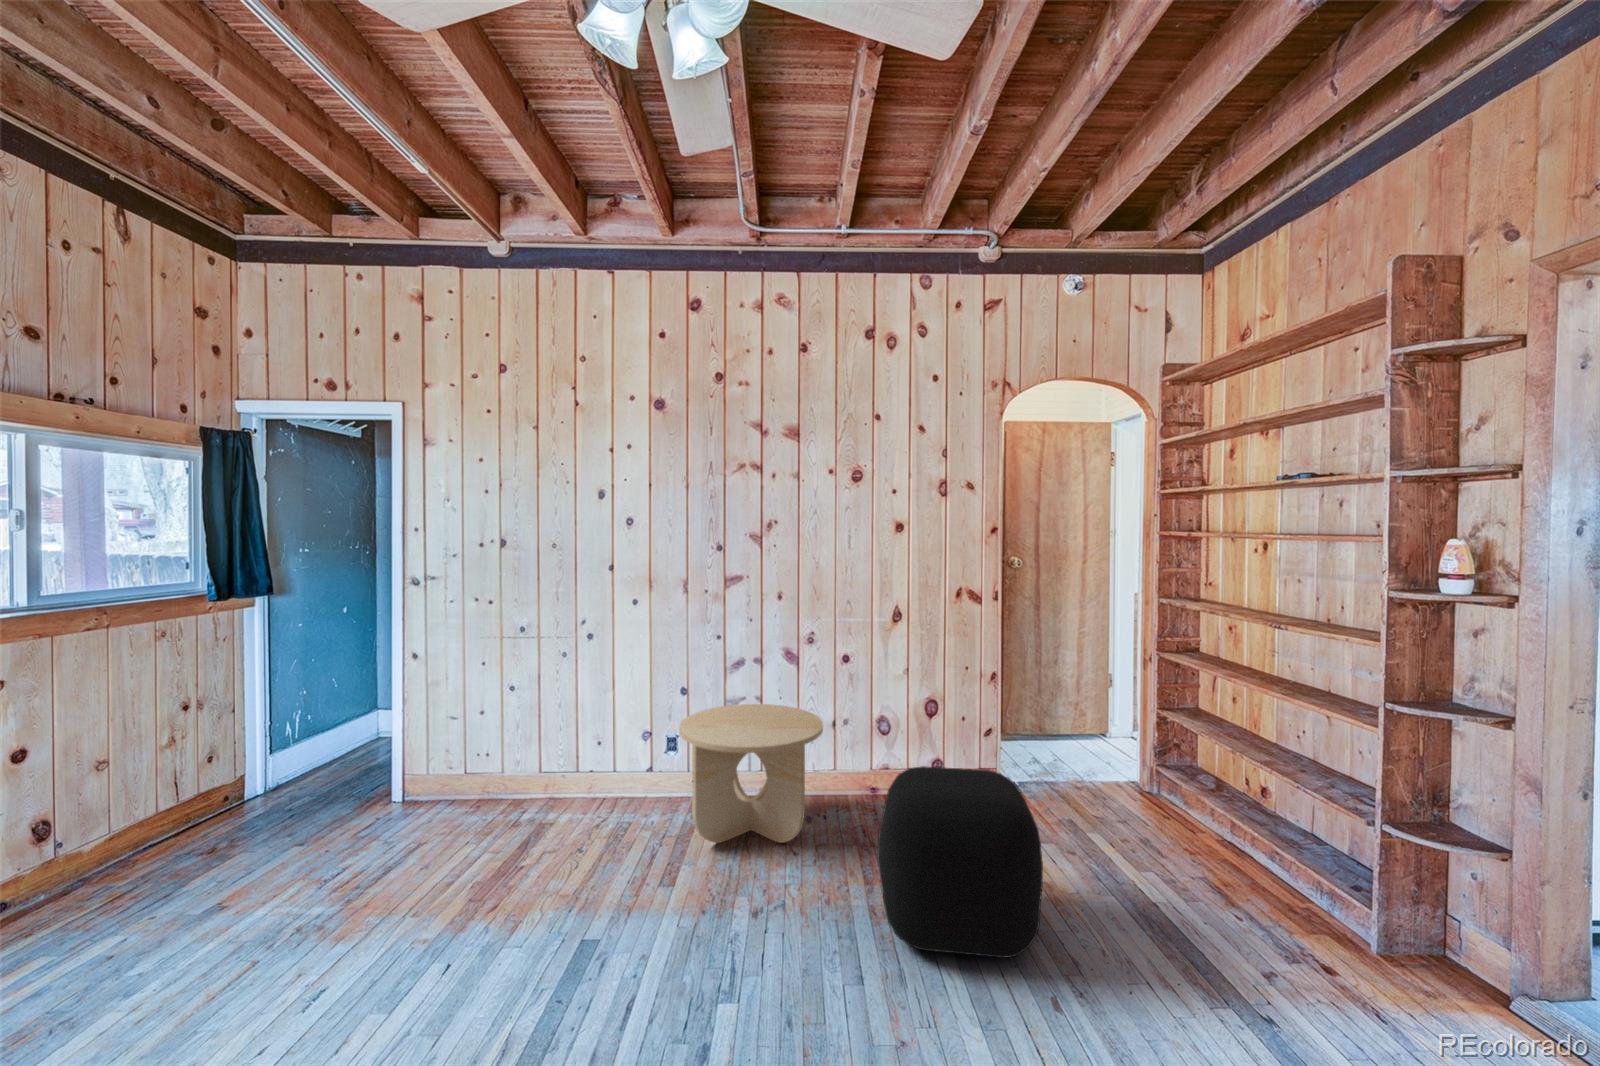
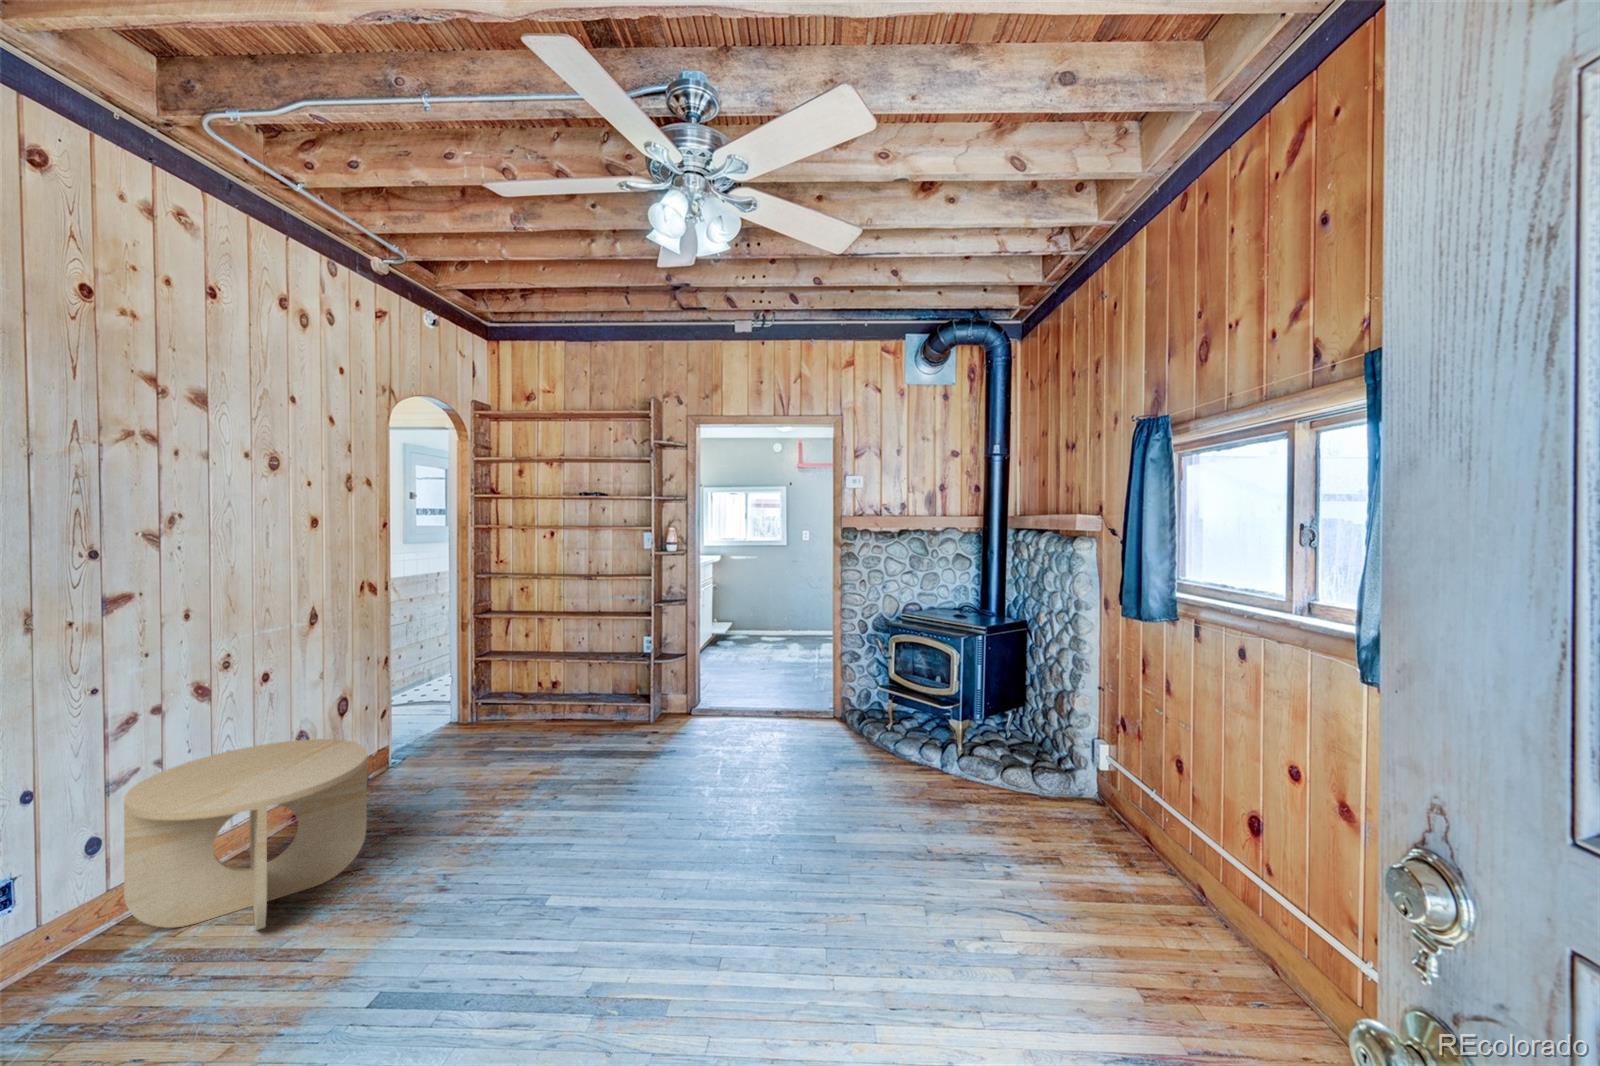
ottoman: present [878,766,1043,958] -> none [483,698,616,829]

